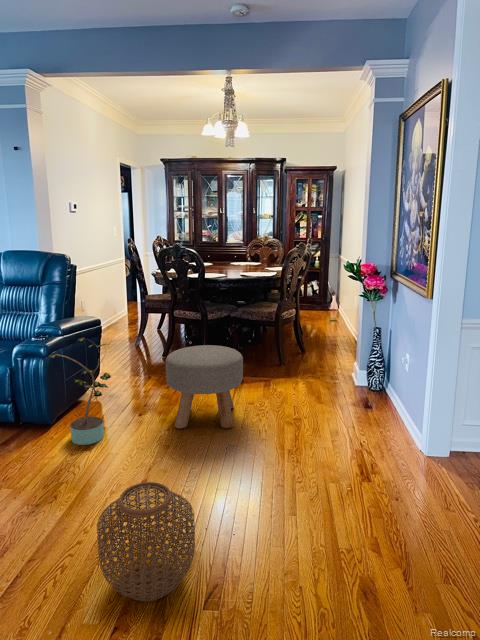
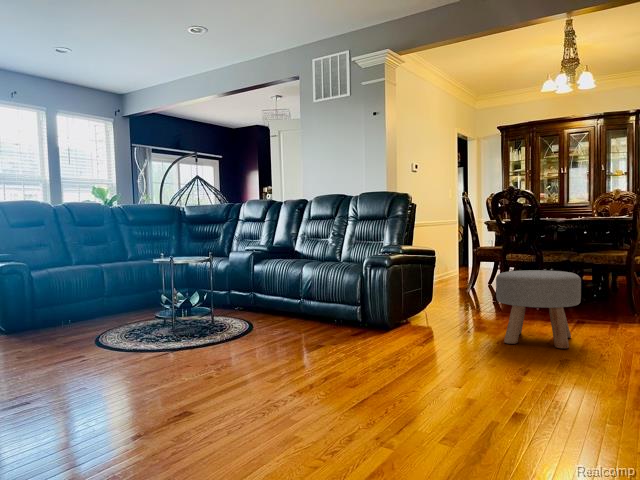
potted plant: present [48,338,111,445] -> none [392,250,445,343]
woven basket: present [97,482,195,601] -> none [430,326,519,426]

